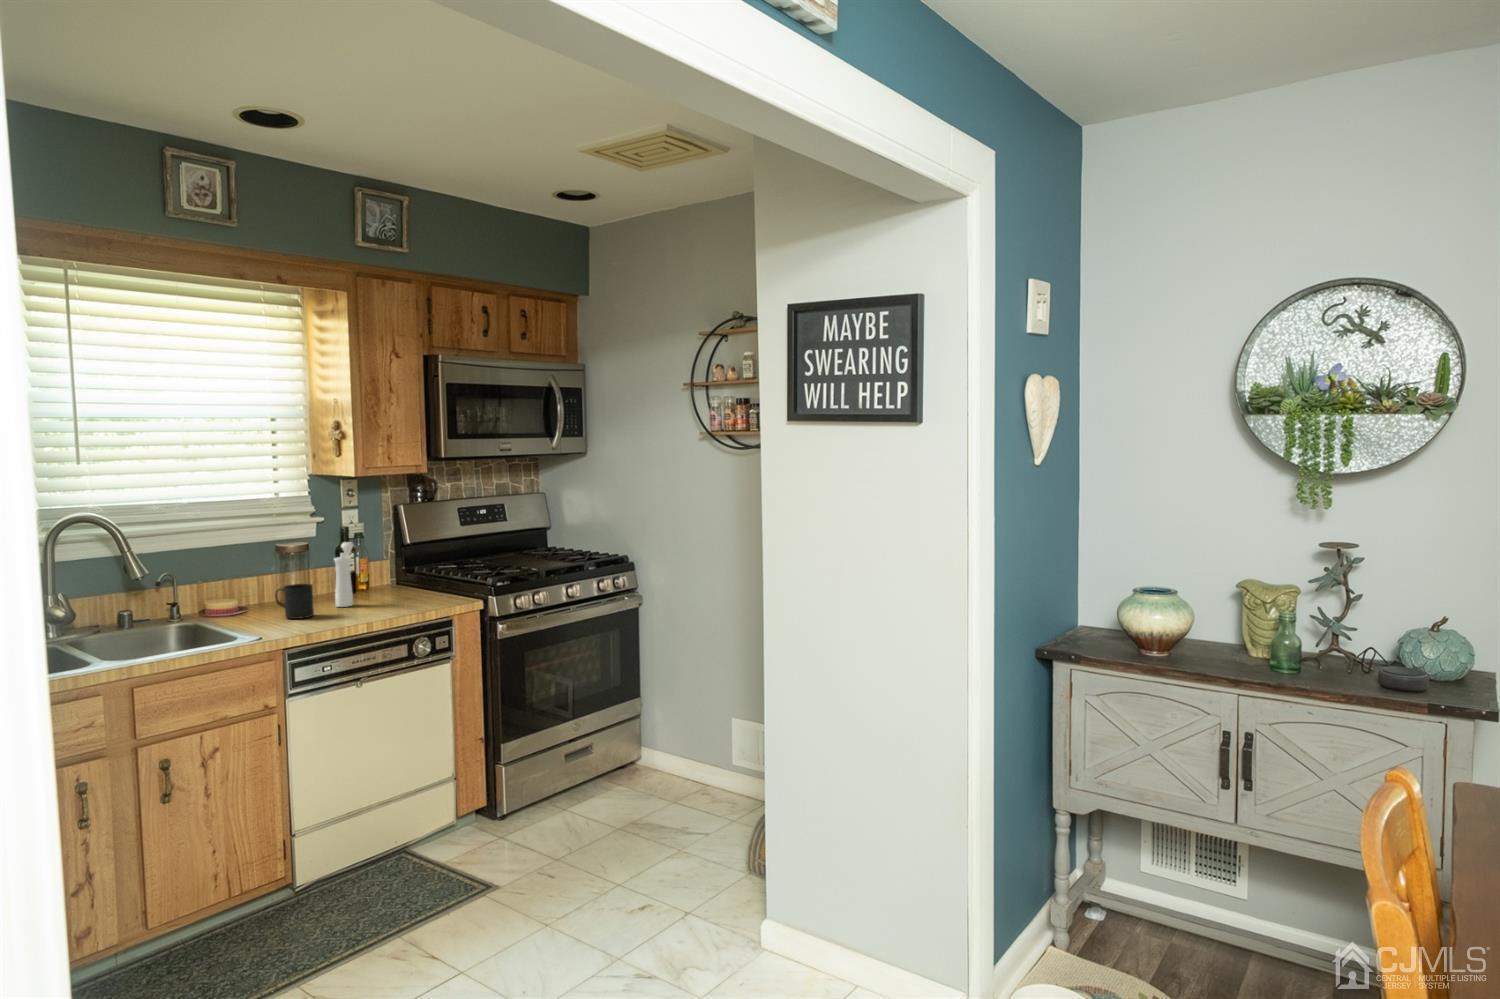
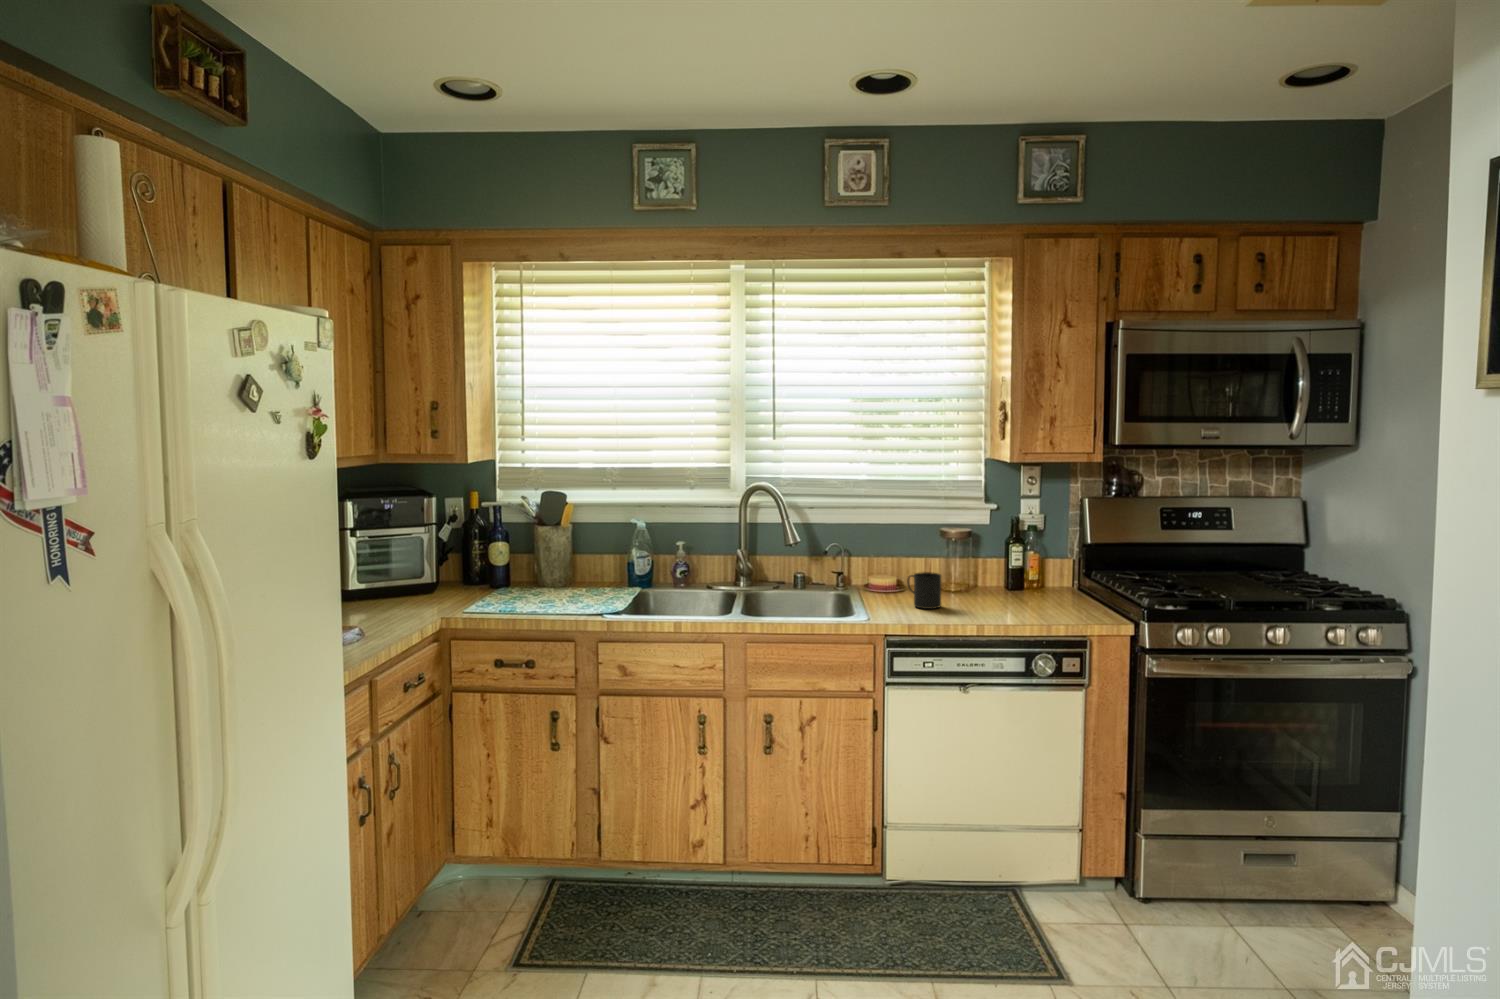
pepper mill: present [334,542,353,607] -> none [976,534,1008,604]

